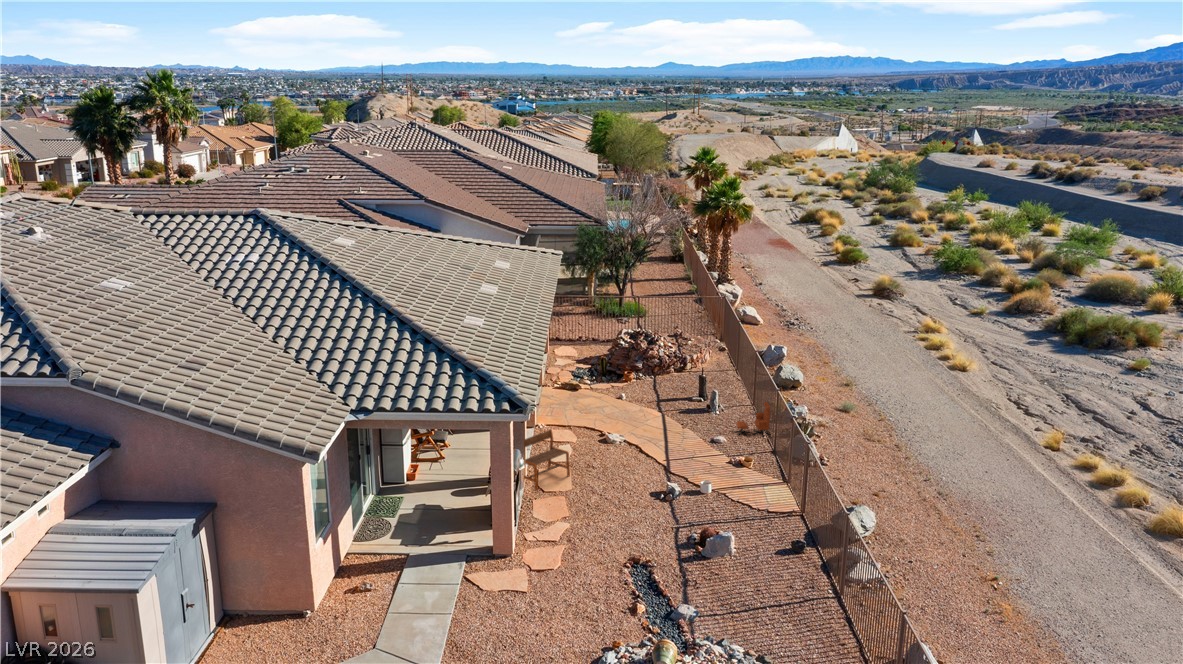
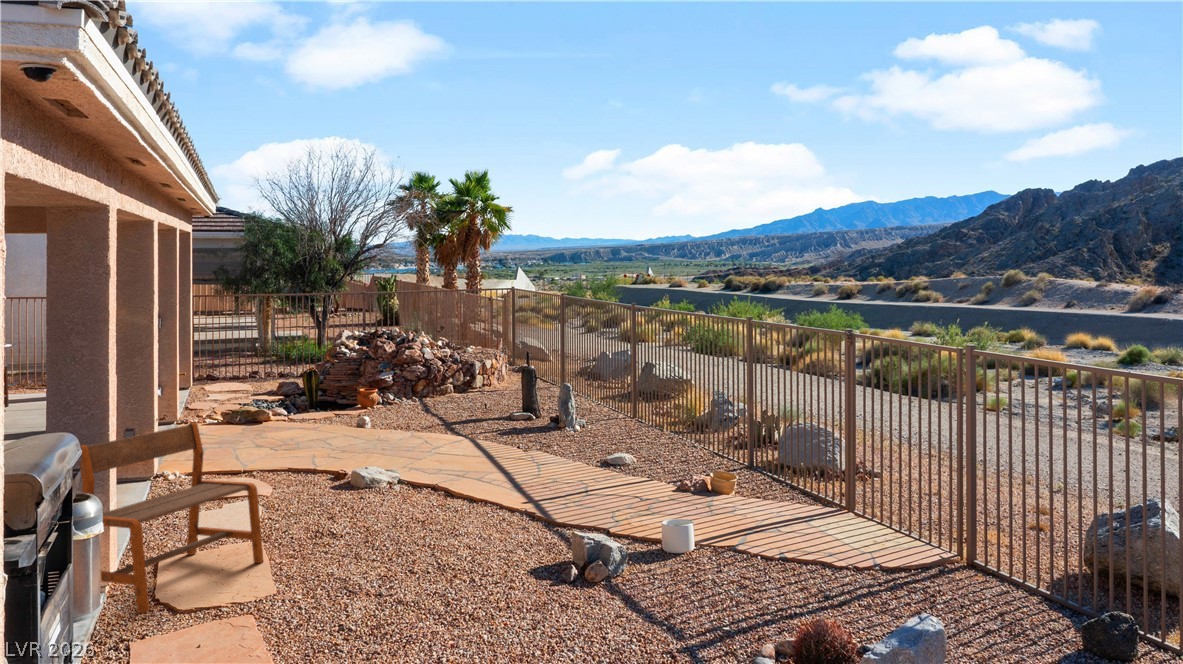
lounge chair: present [735,402,770,436] -> none [632,378,710,452]

